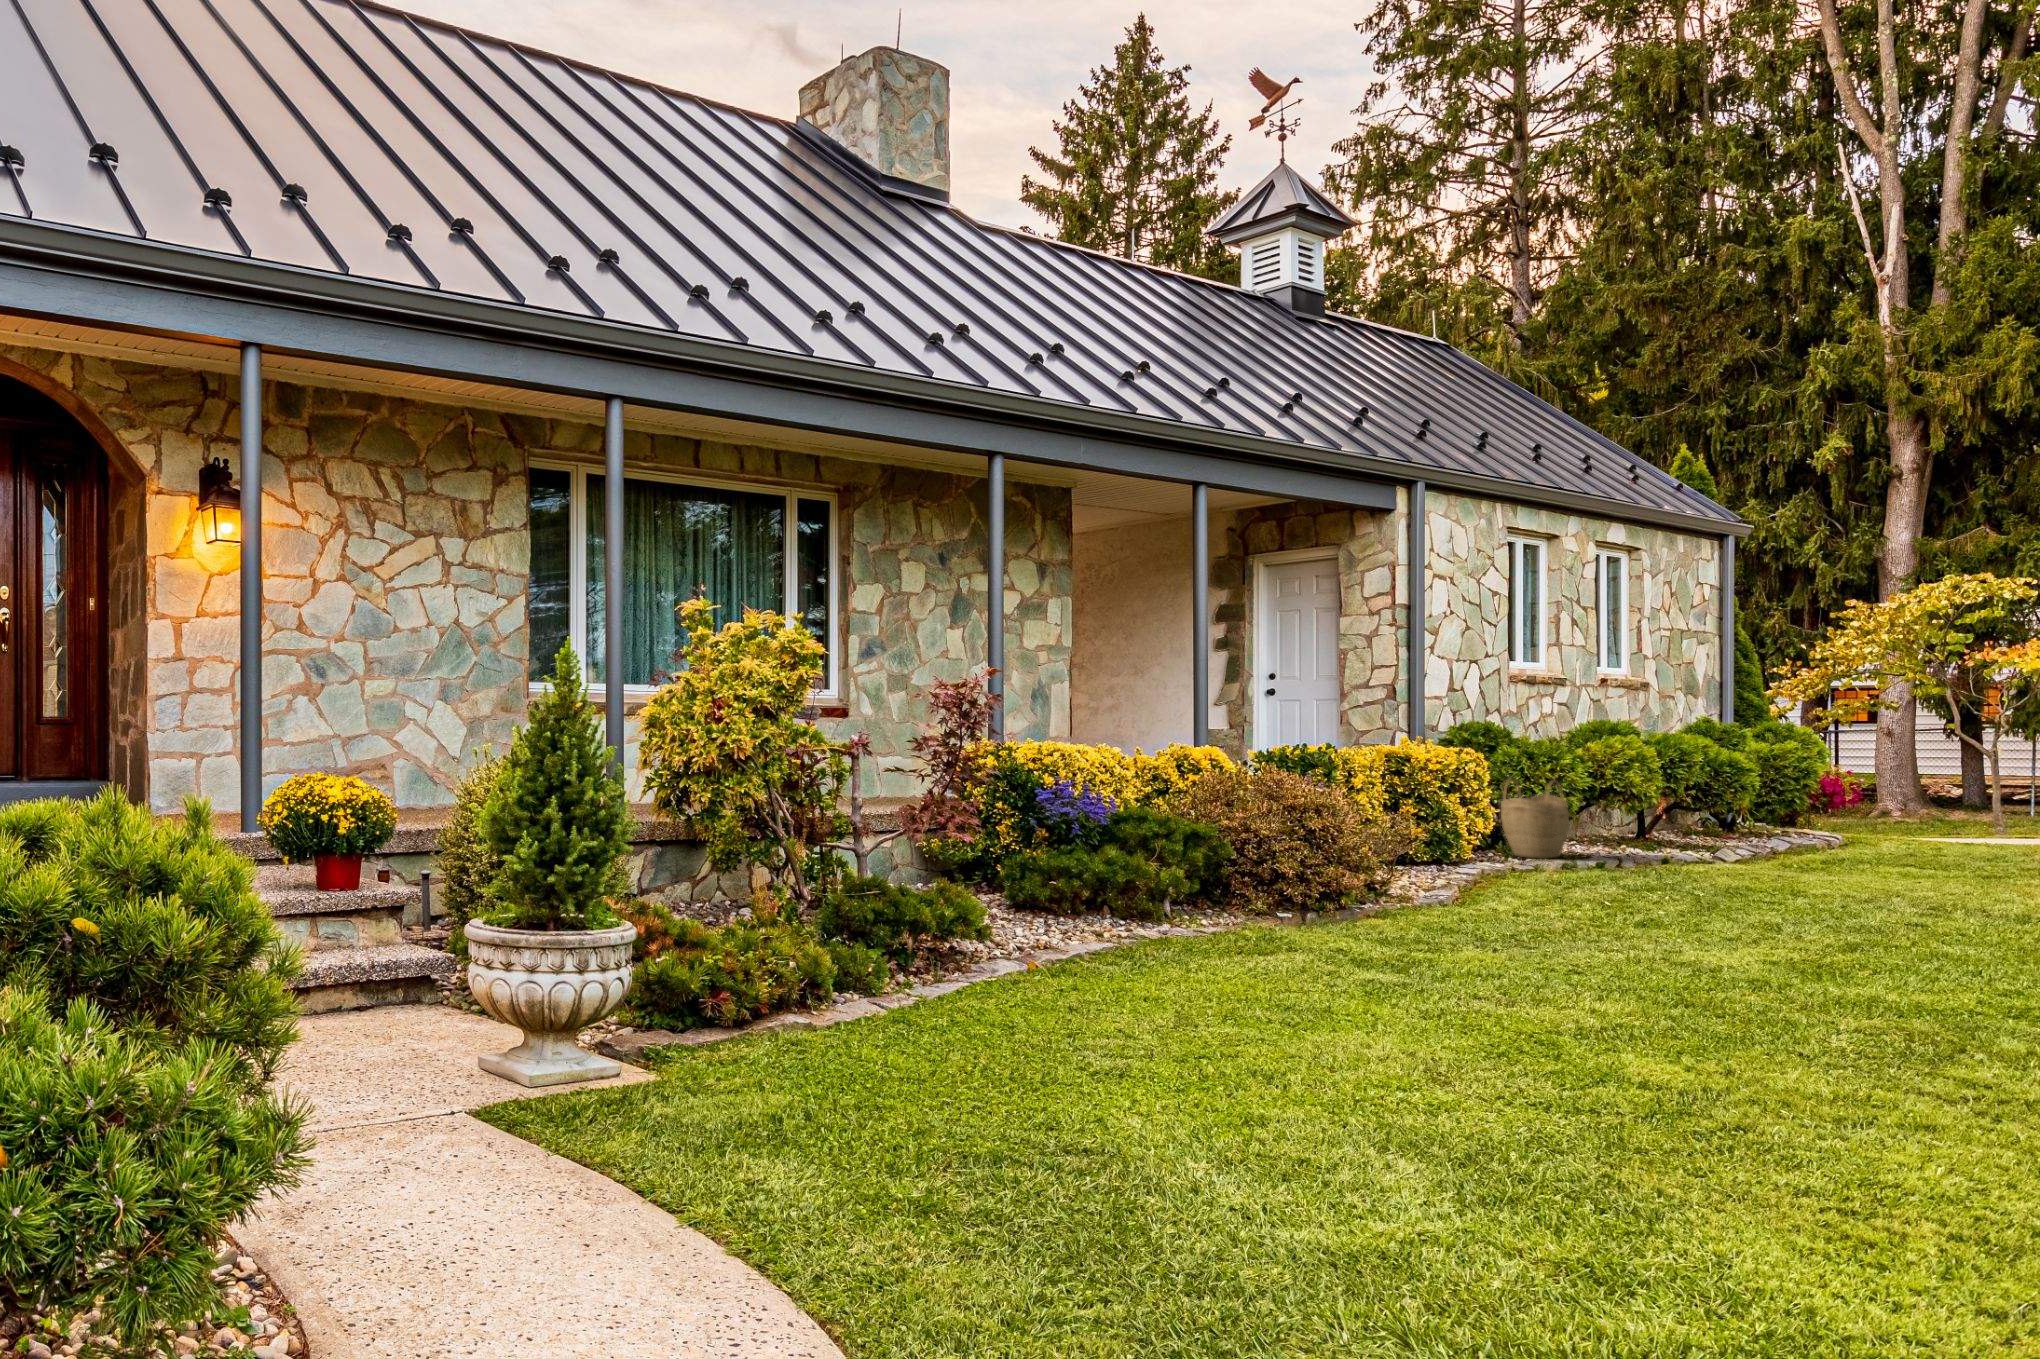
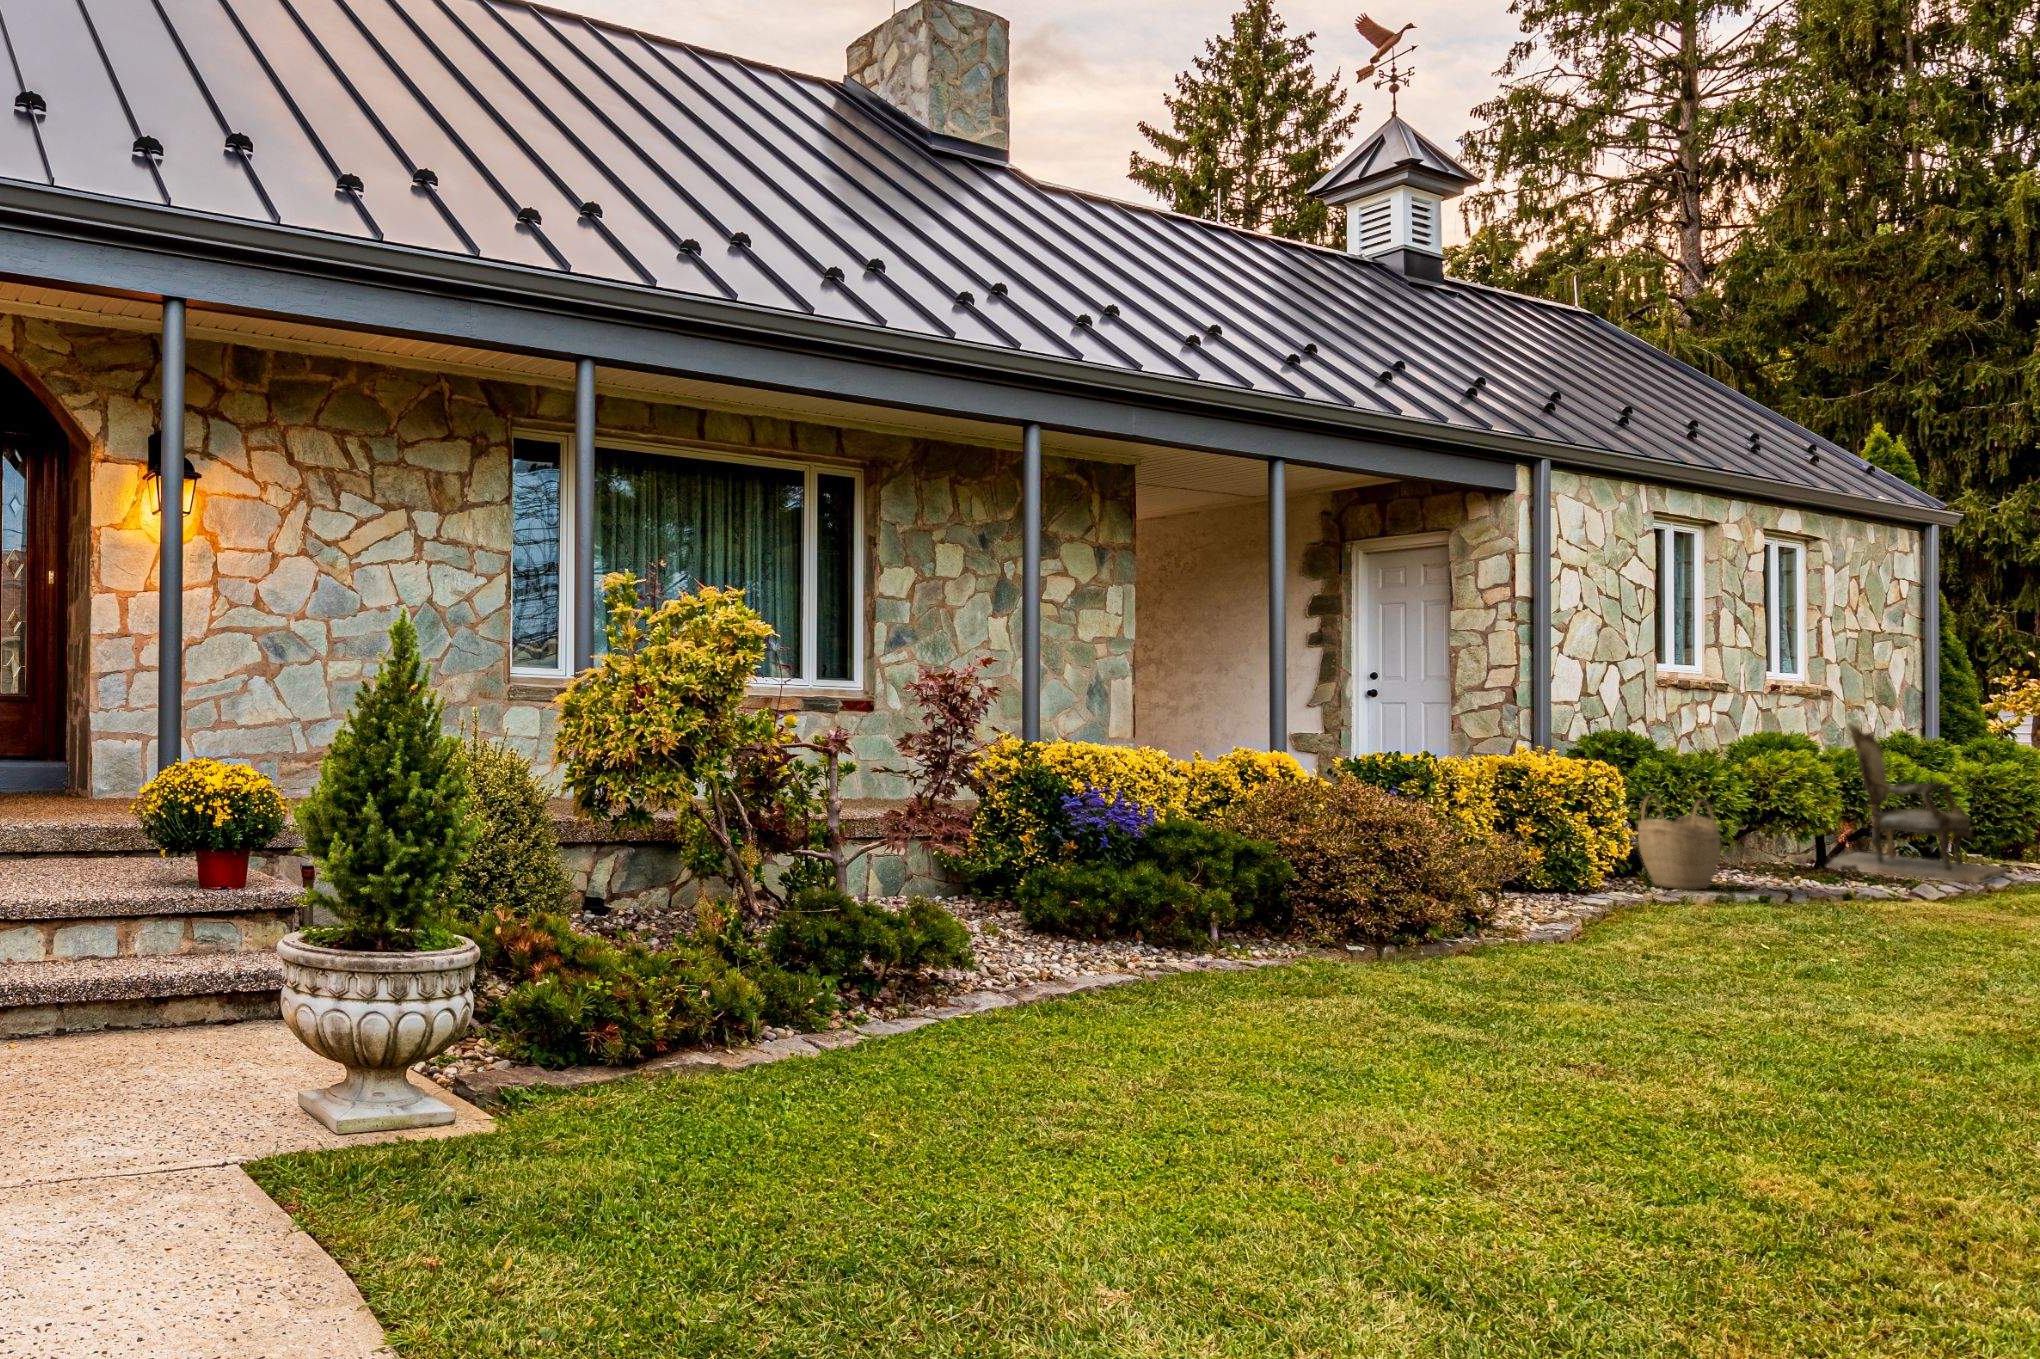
armchair: none [1649,712,1798,848] -> present [1827,725,2006,883]

